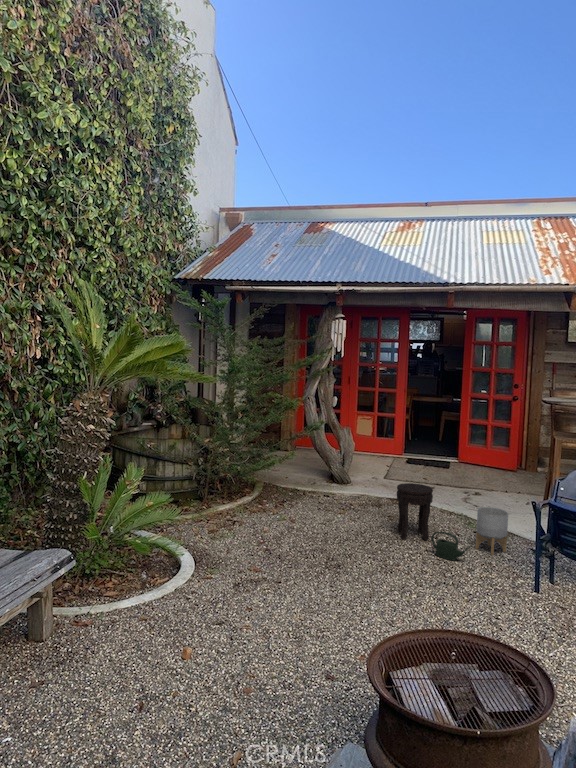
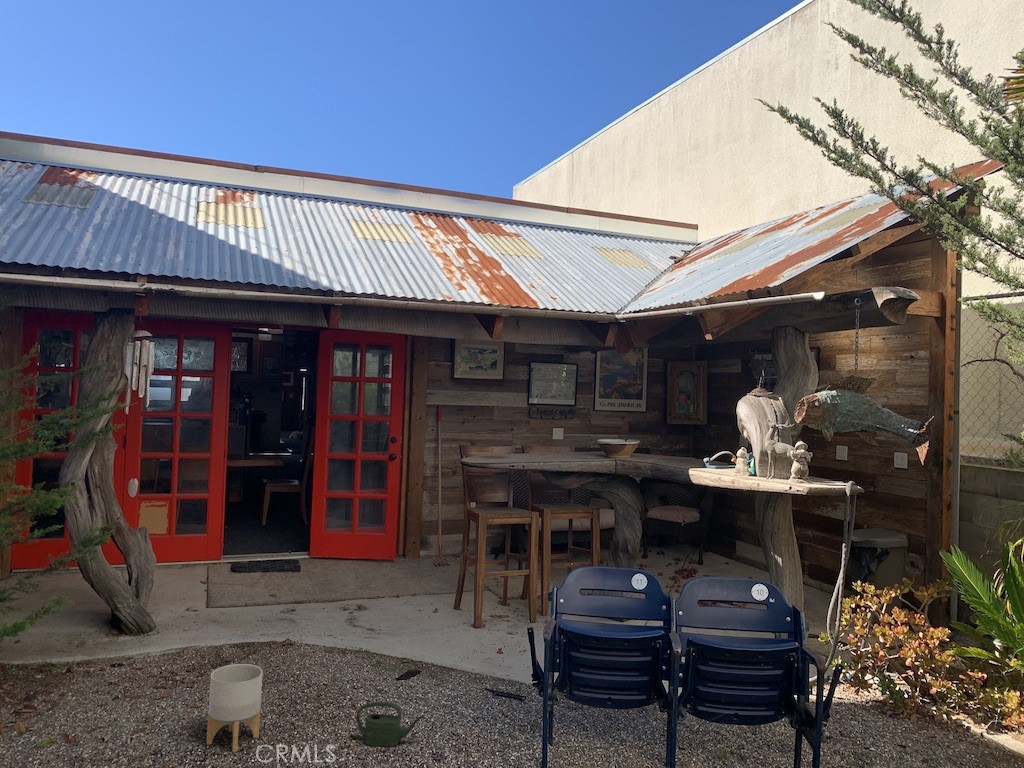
side table: present [397,483,433,541] -> none [282,624,345,726]
planter: present [475,507,508,555] -> present [206,664,263,752]

